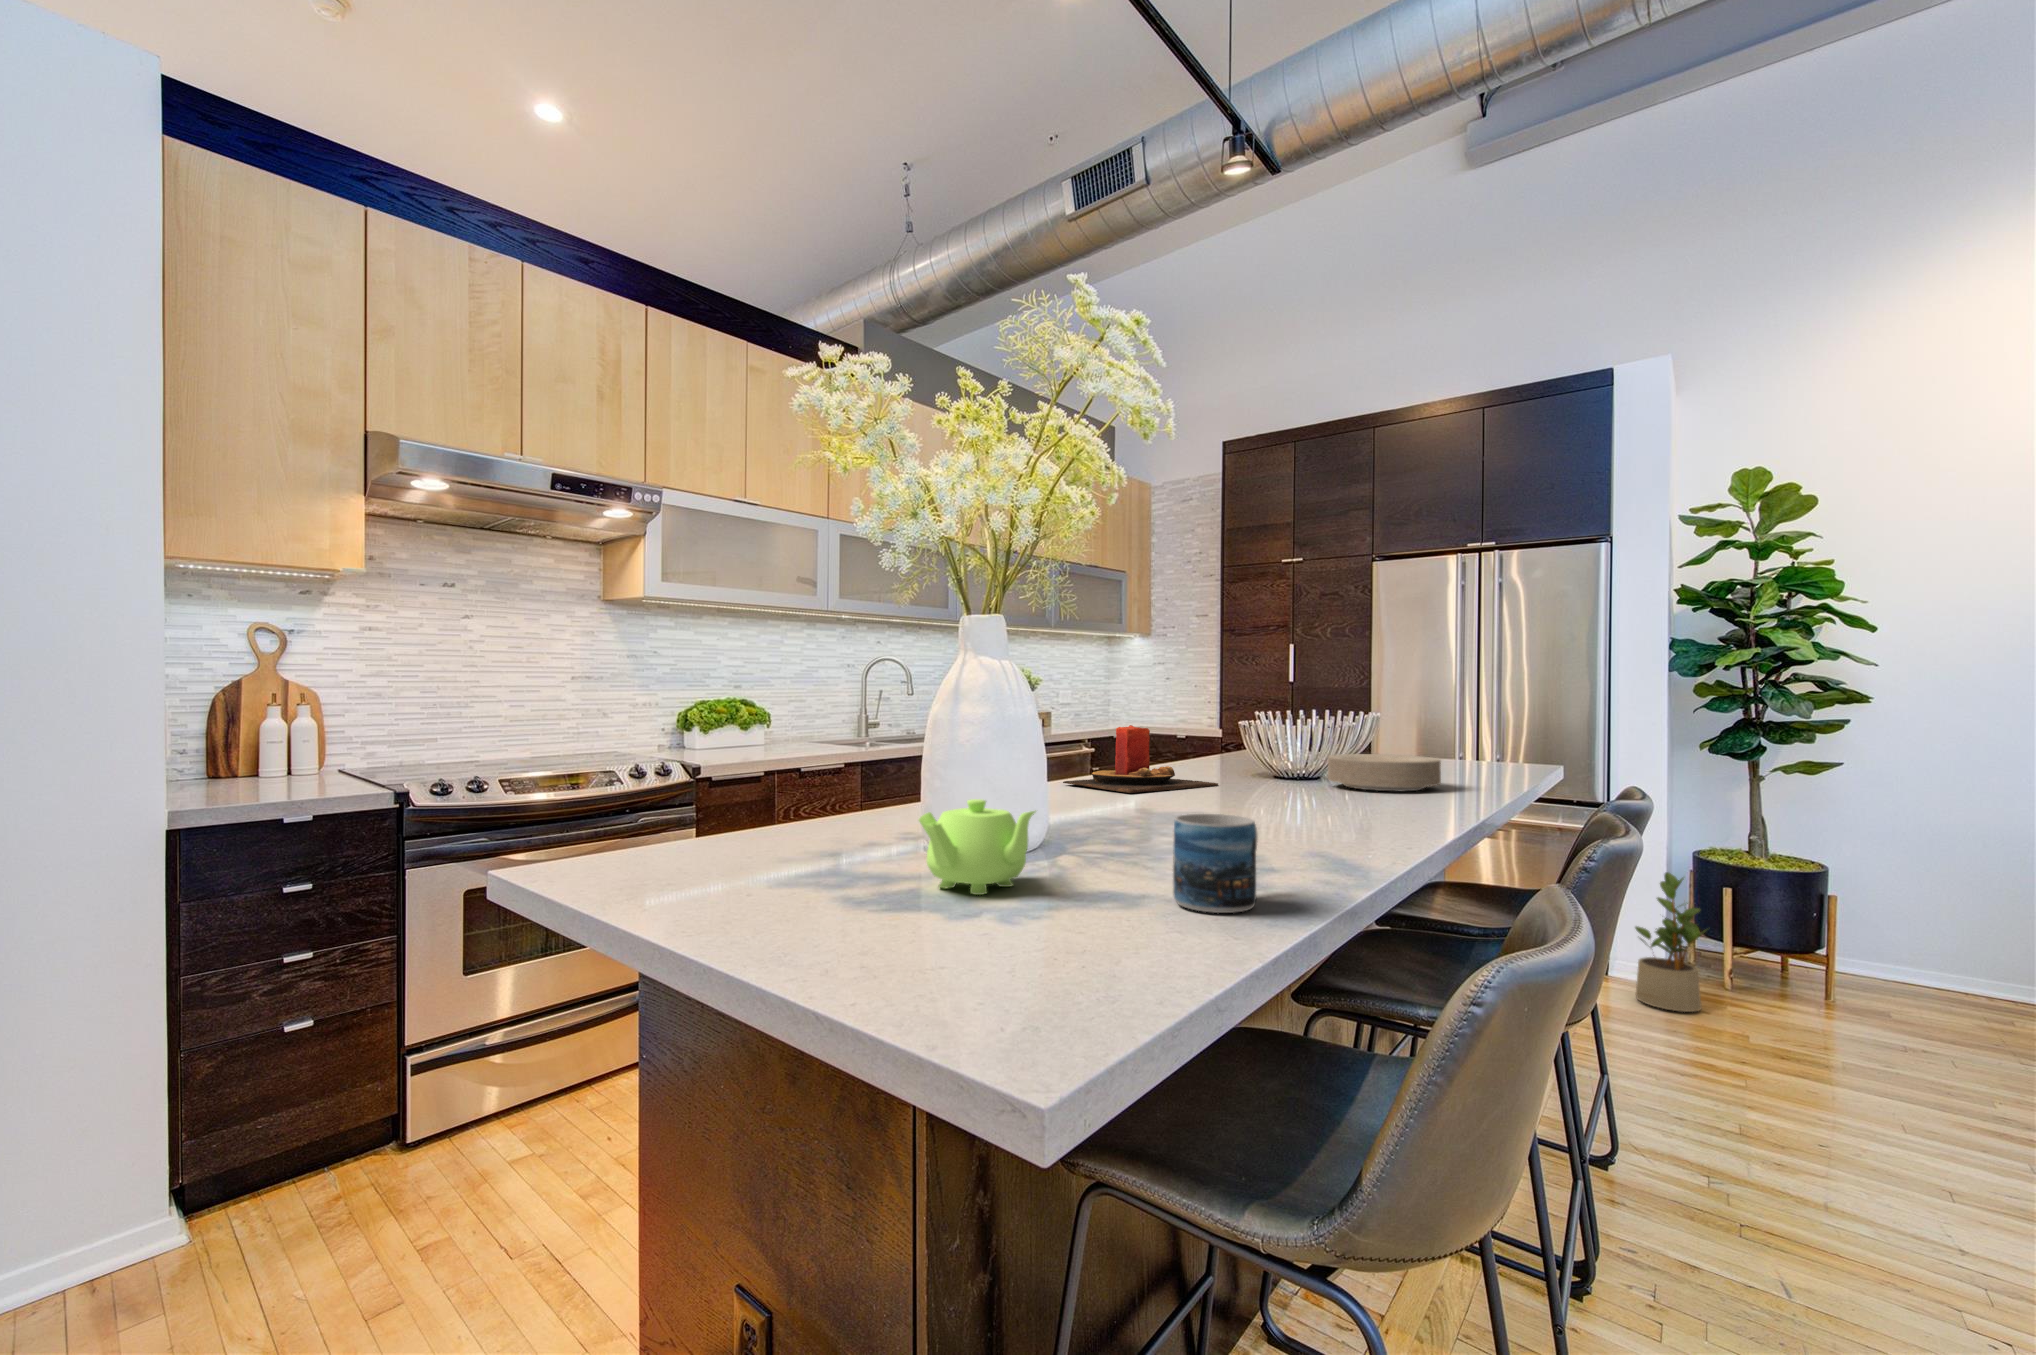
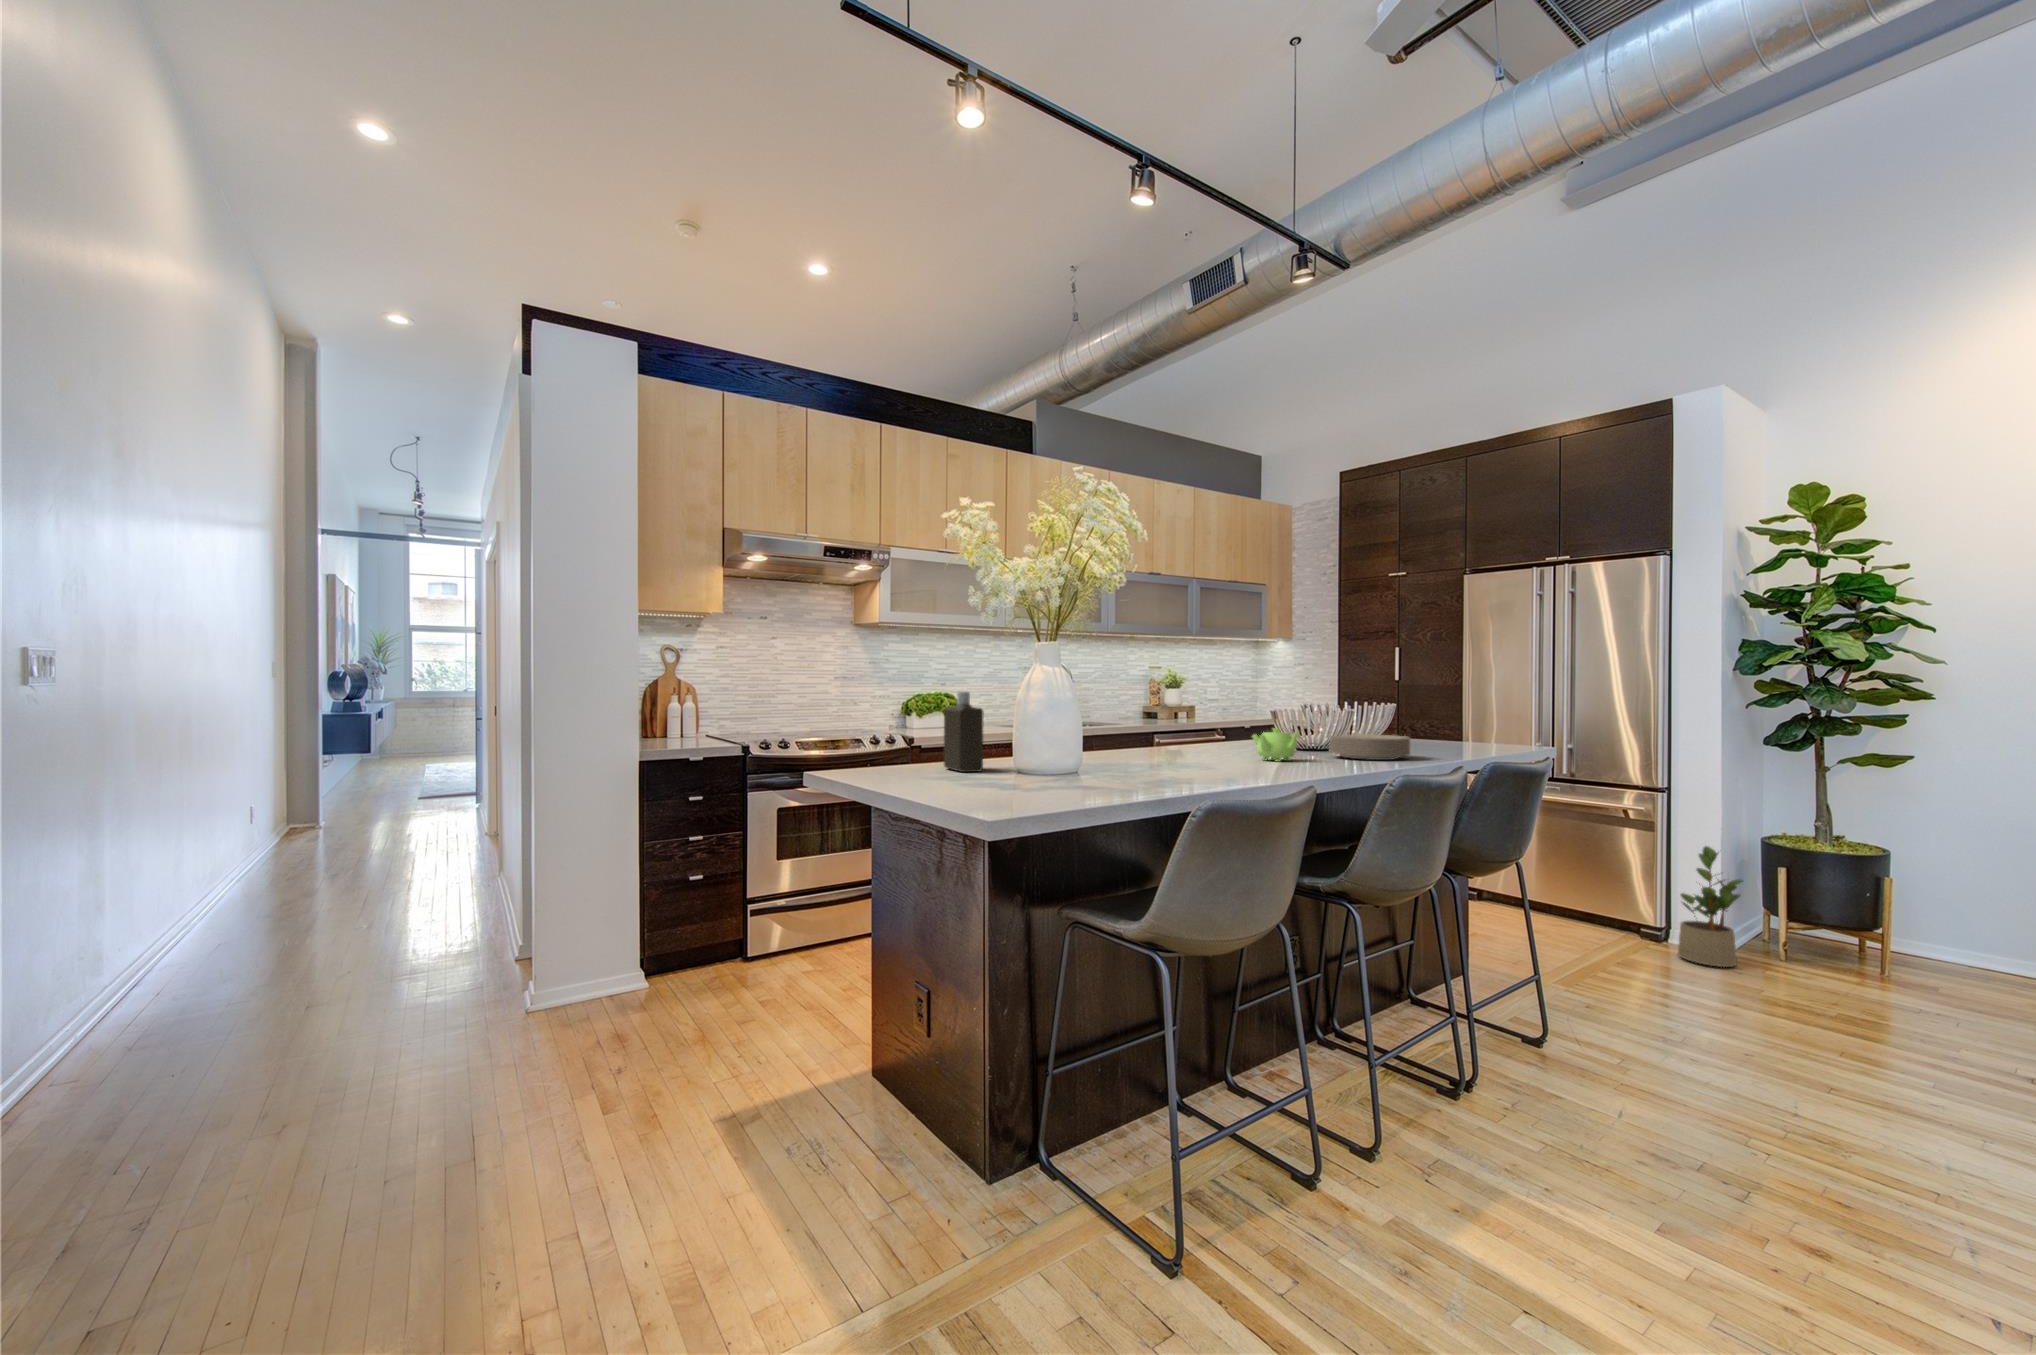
bottle: none [782,698,860,844] -> present [944,692,984,772]
candle: present [1063,725,1218,793] -> none [1144,712,1252,757]
teapot: present [919,799,1035,895] -> present [1252,728,1299,762]
mug: present [1173,814,1258,913] -> none [1105,751,1157,796]

